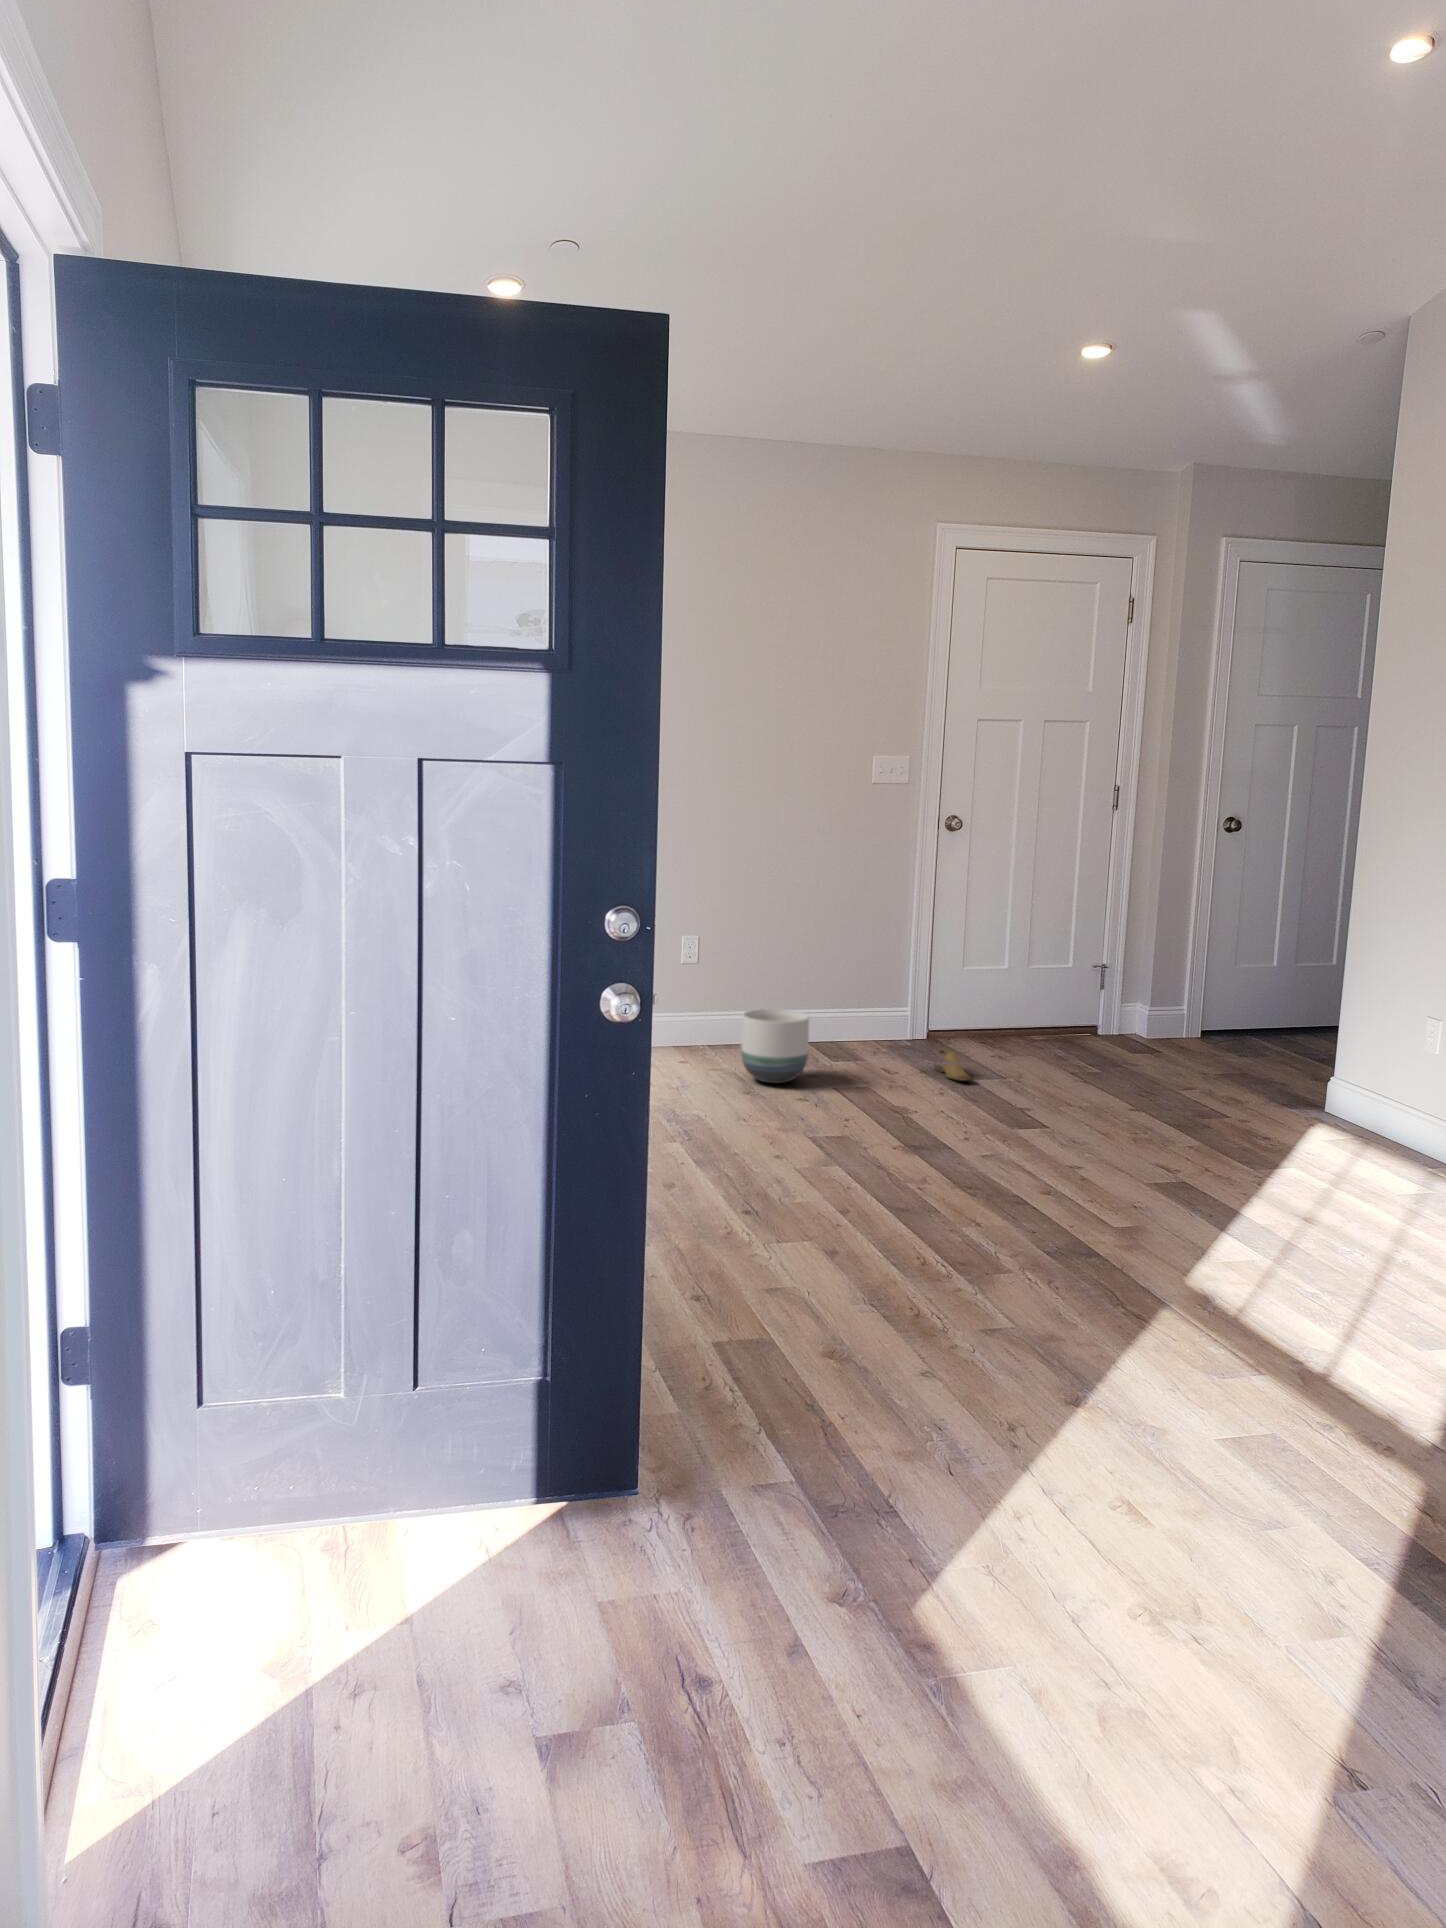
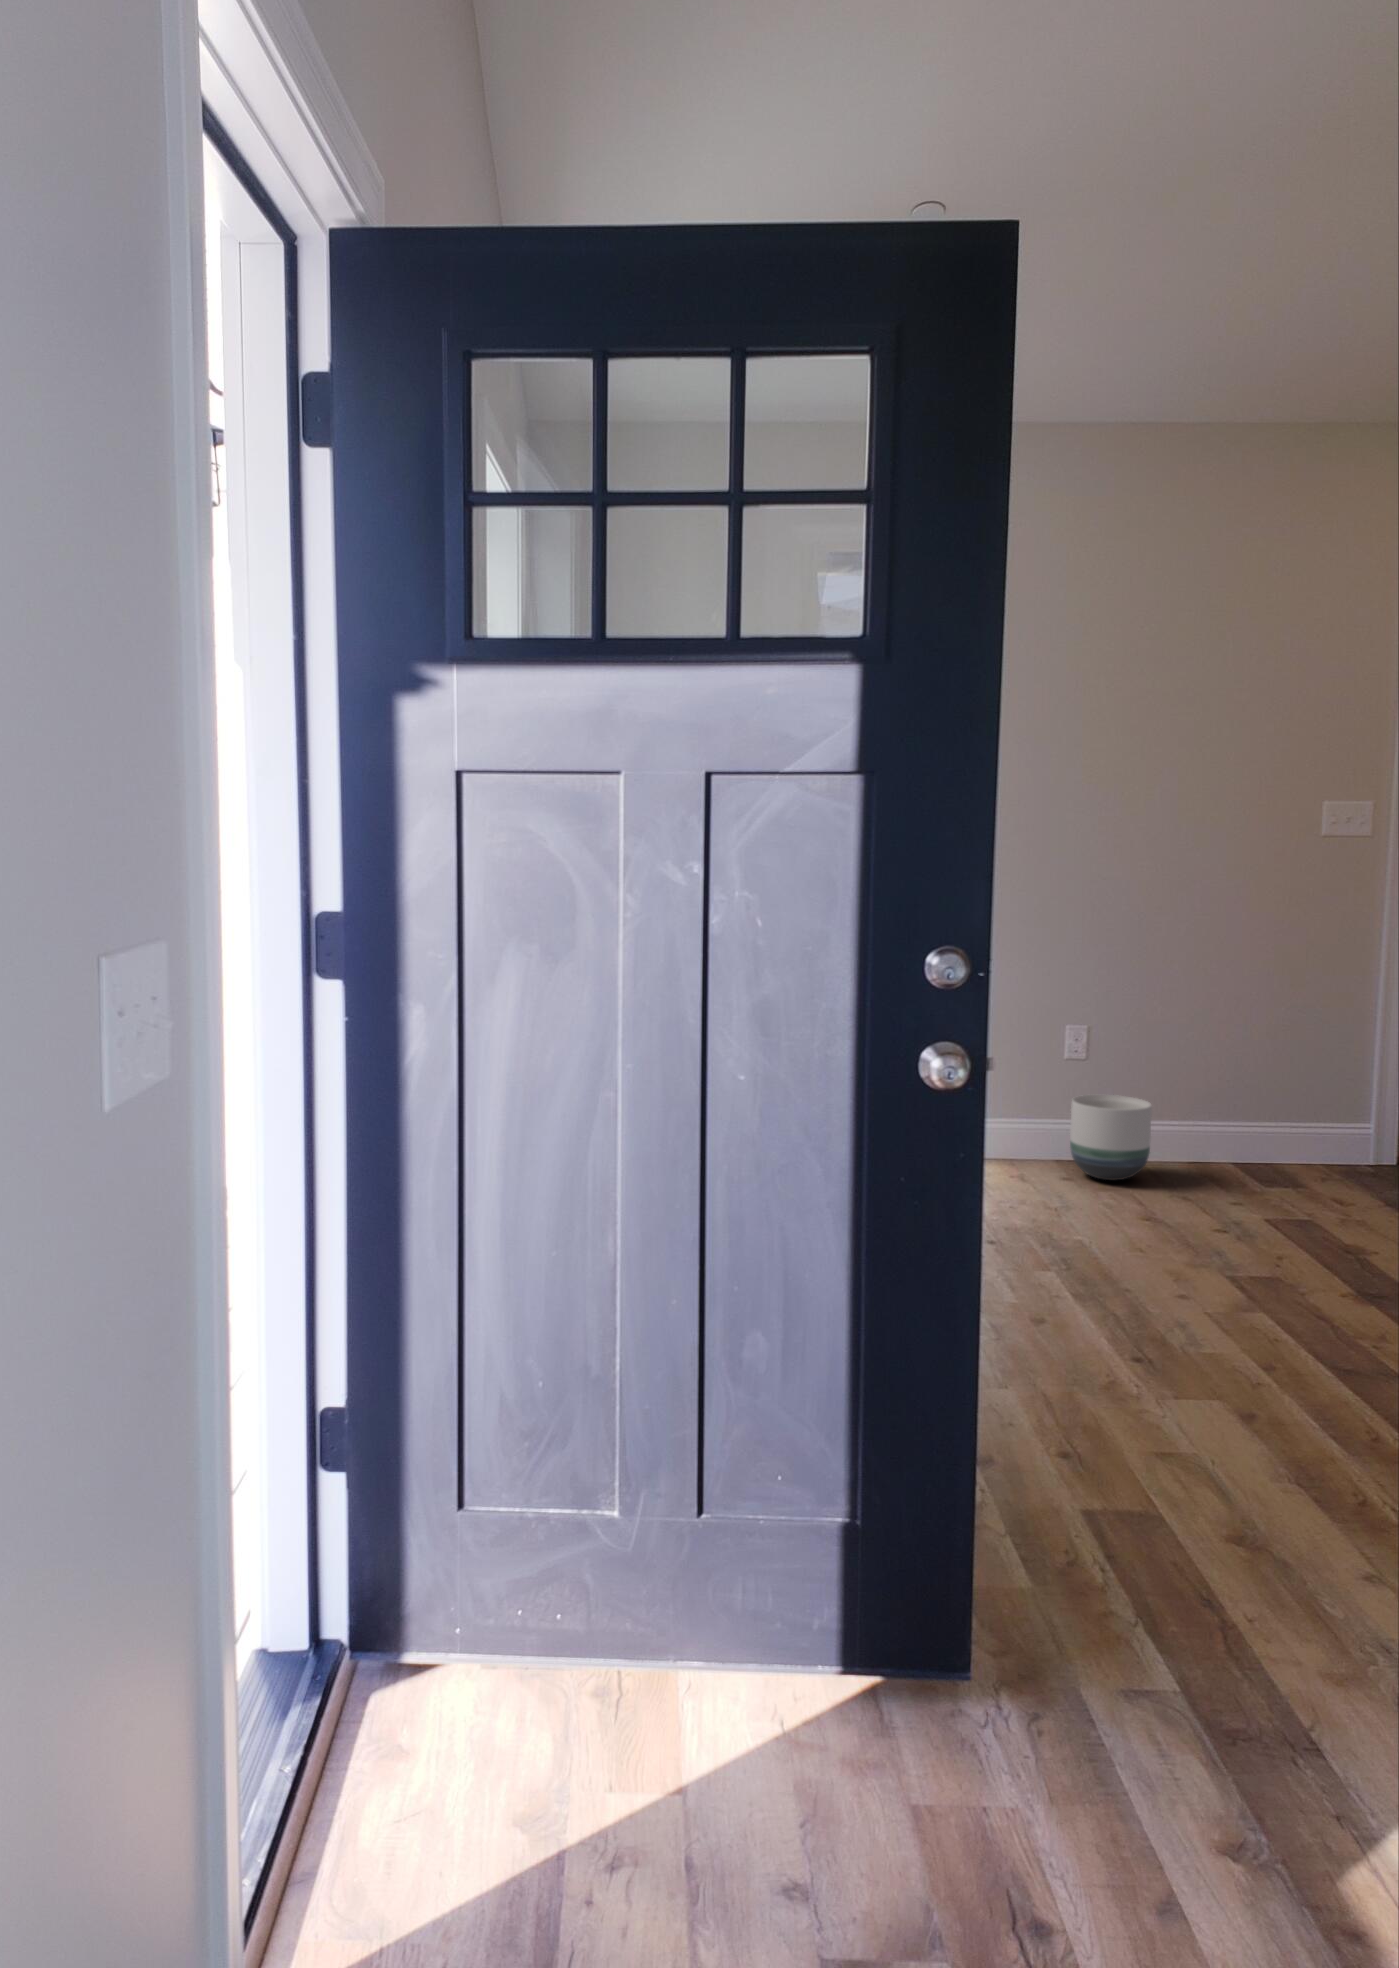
shoe: present [934,1049,971,1080] -> none [1306,1148,1356,1187]

